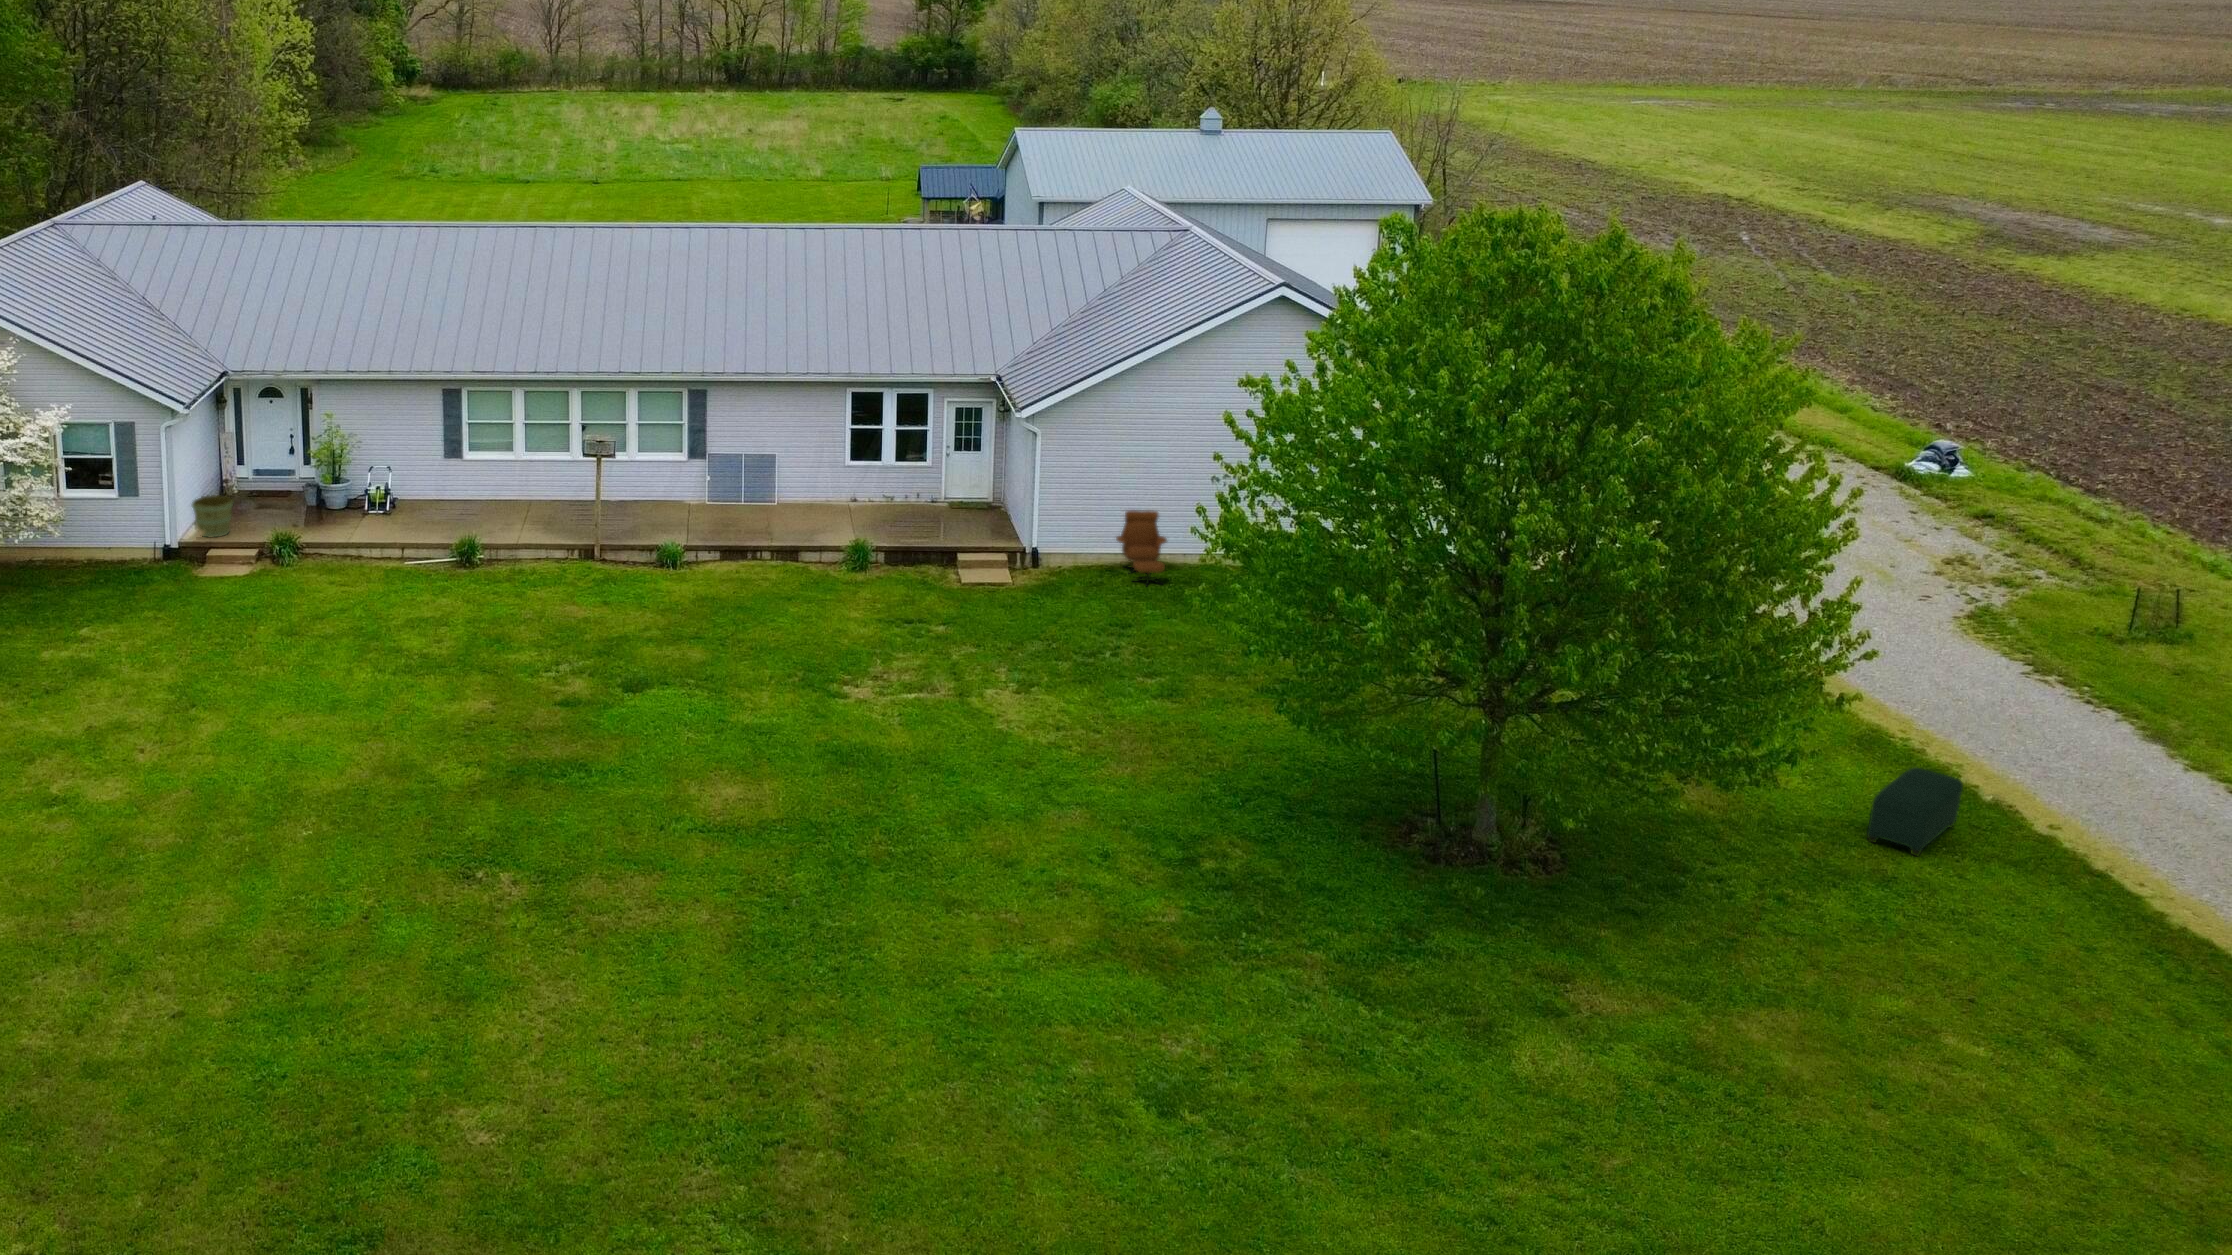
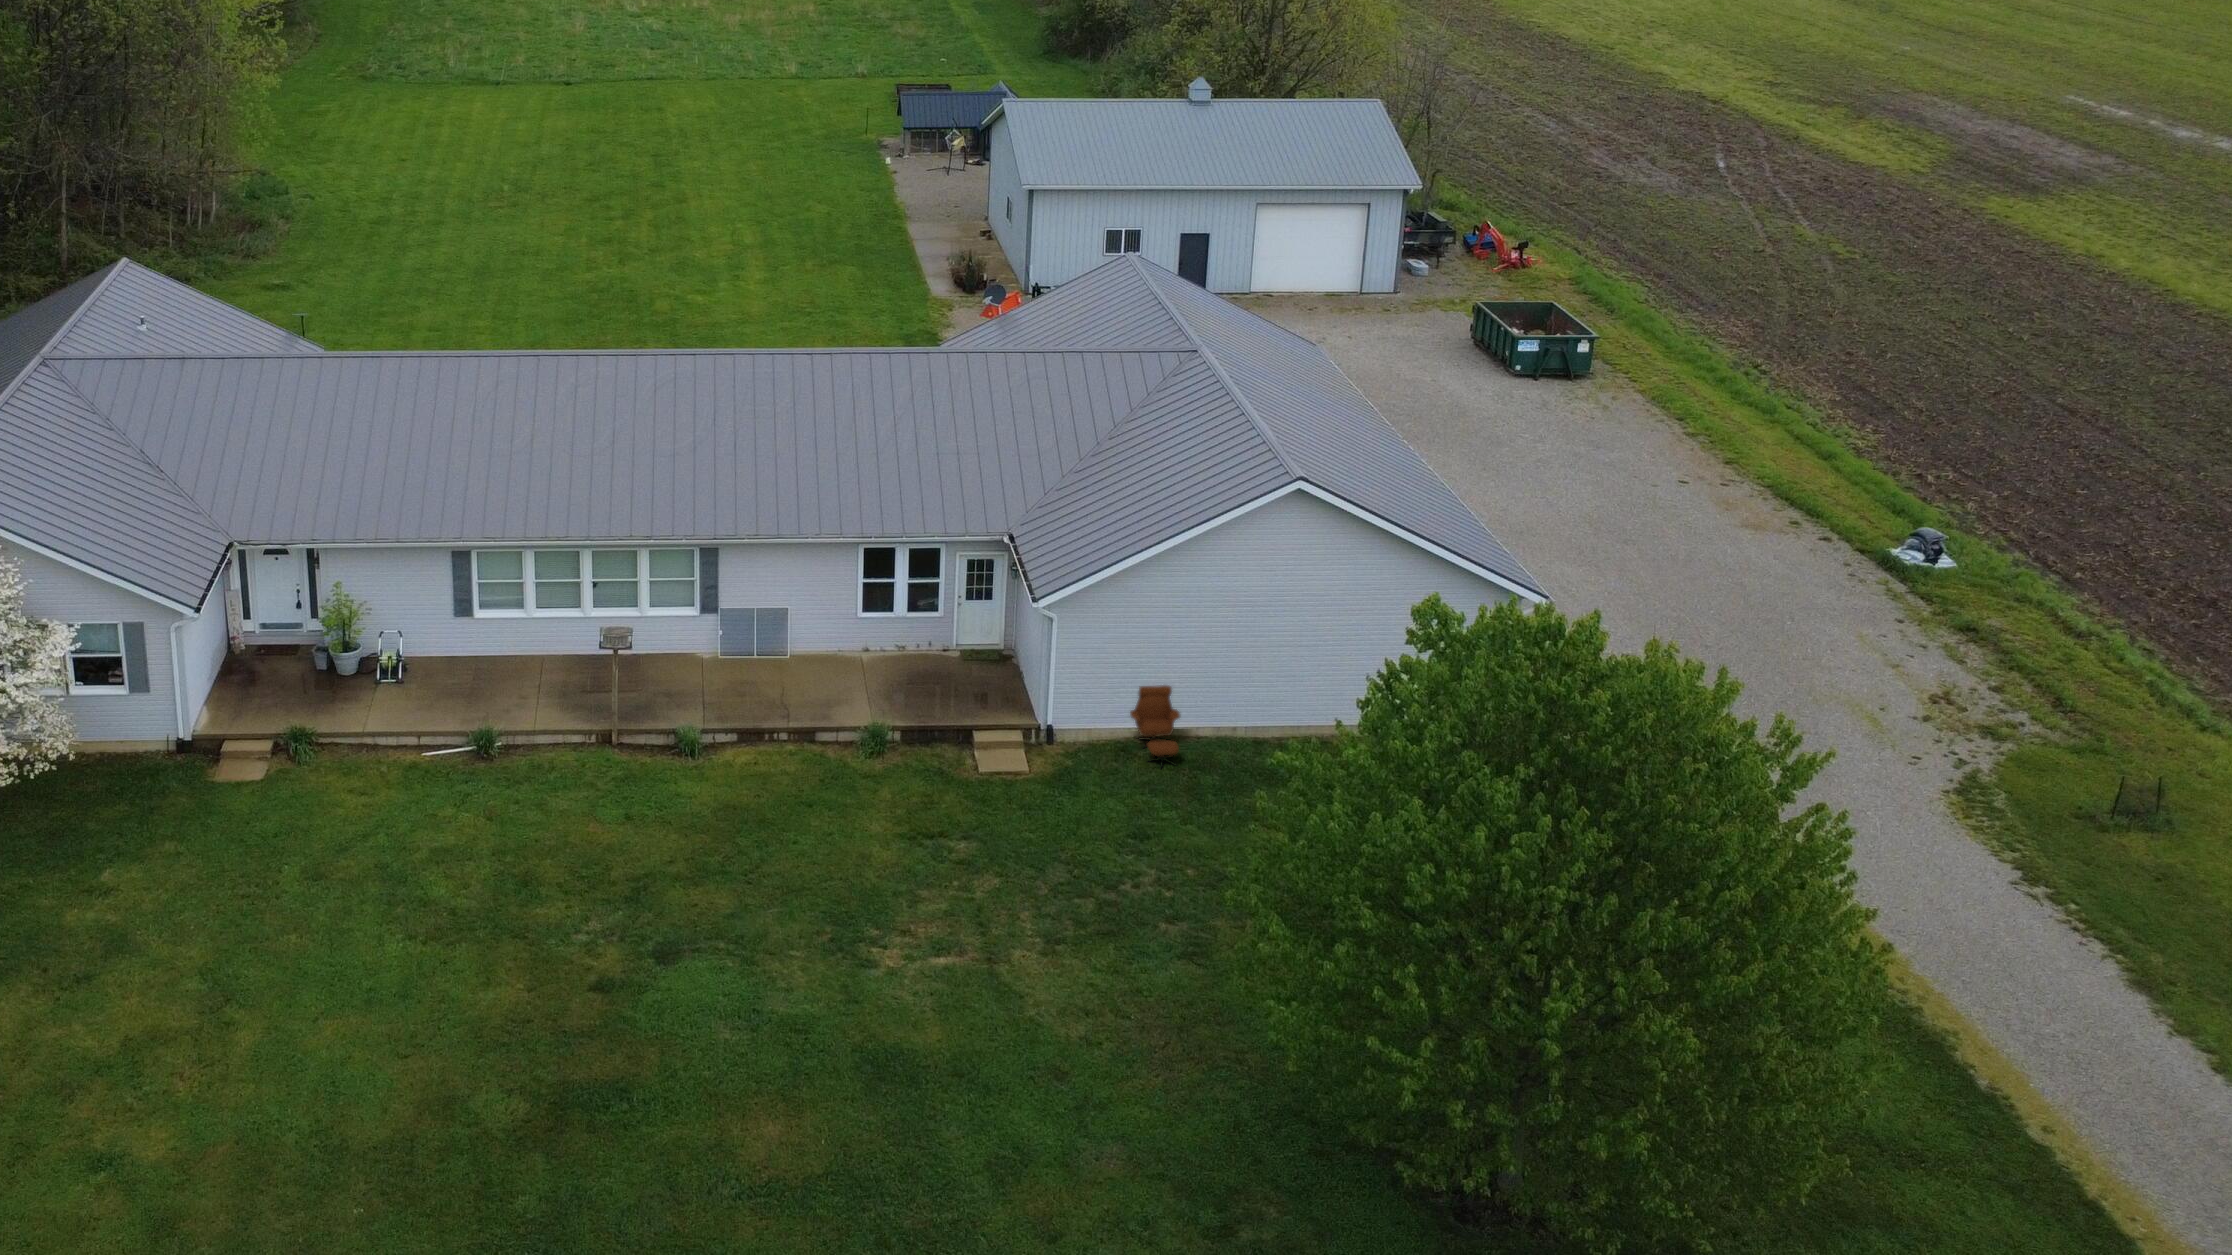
wooden bucket: present [192,495,233,537] -> none [202,675,245,723]
bench: present [1867,768,1963,856] -> none [1862,1055,1953,1161]

